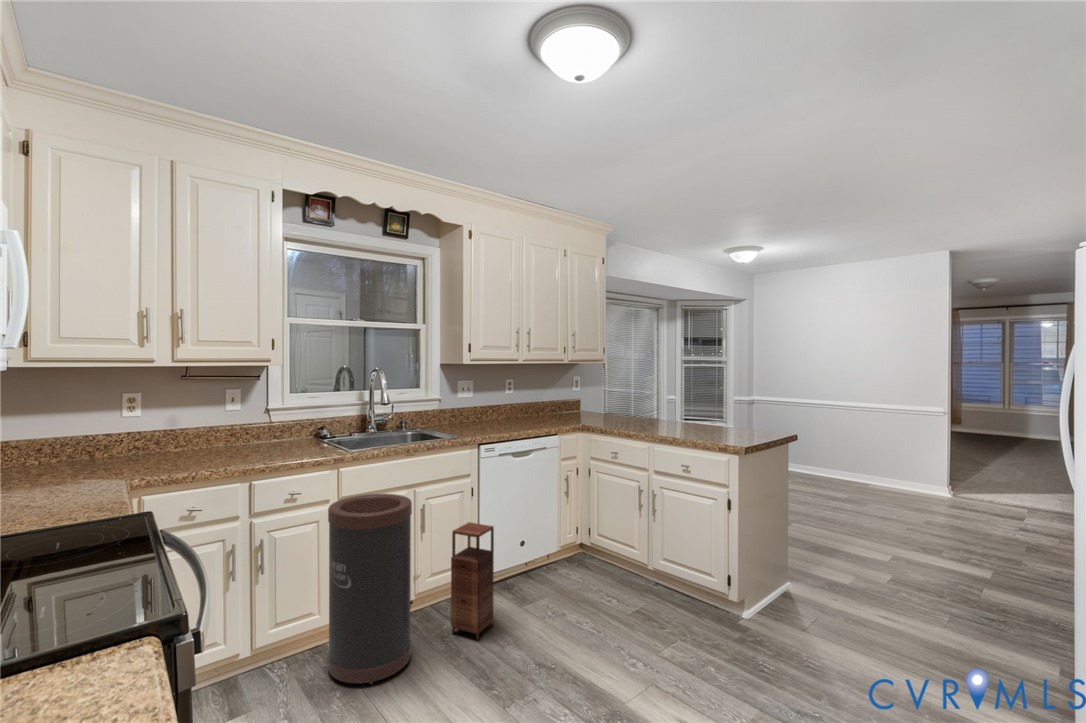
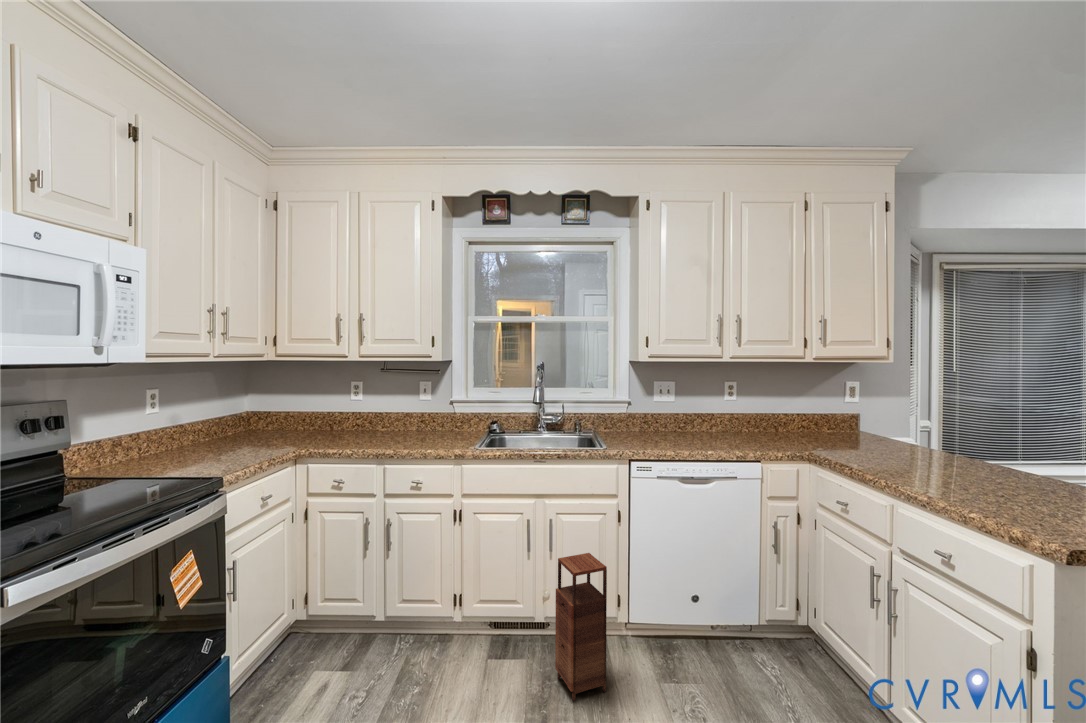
trash can: present [328,494,412,684] -> none [422,495,506,697]

